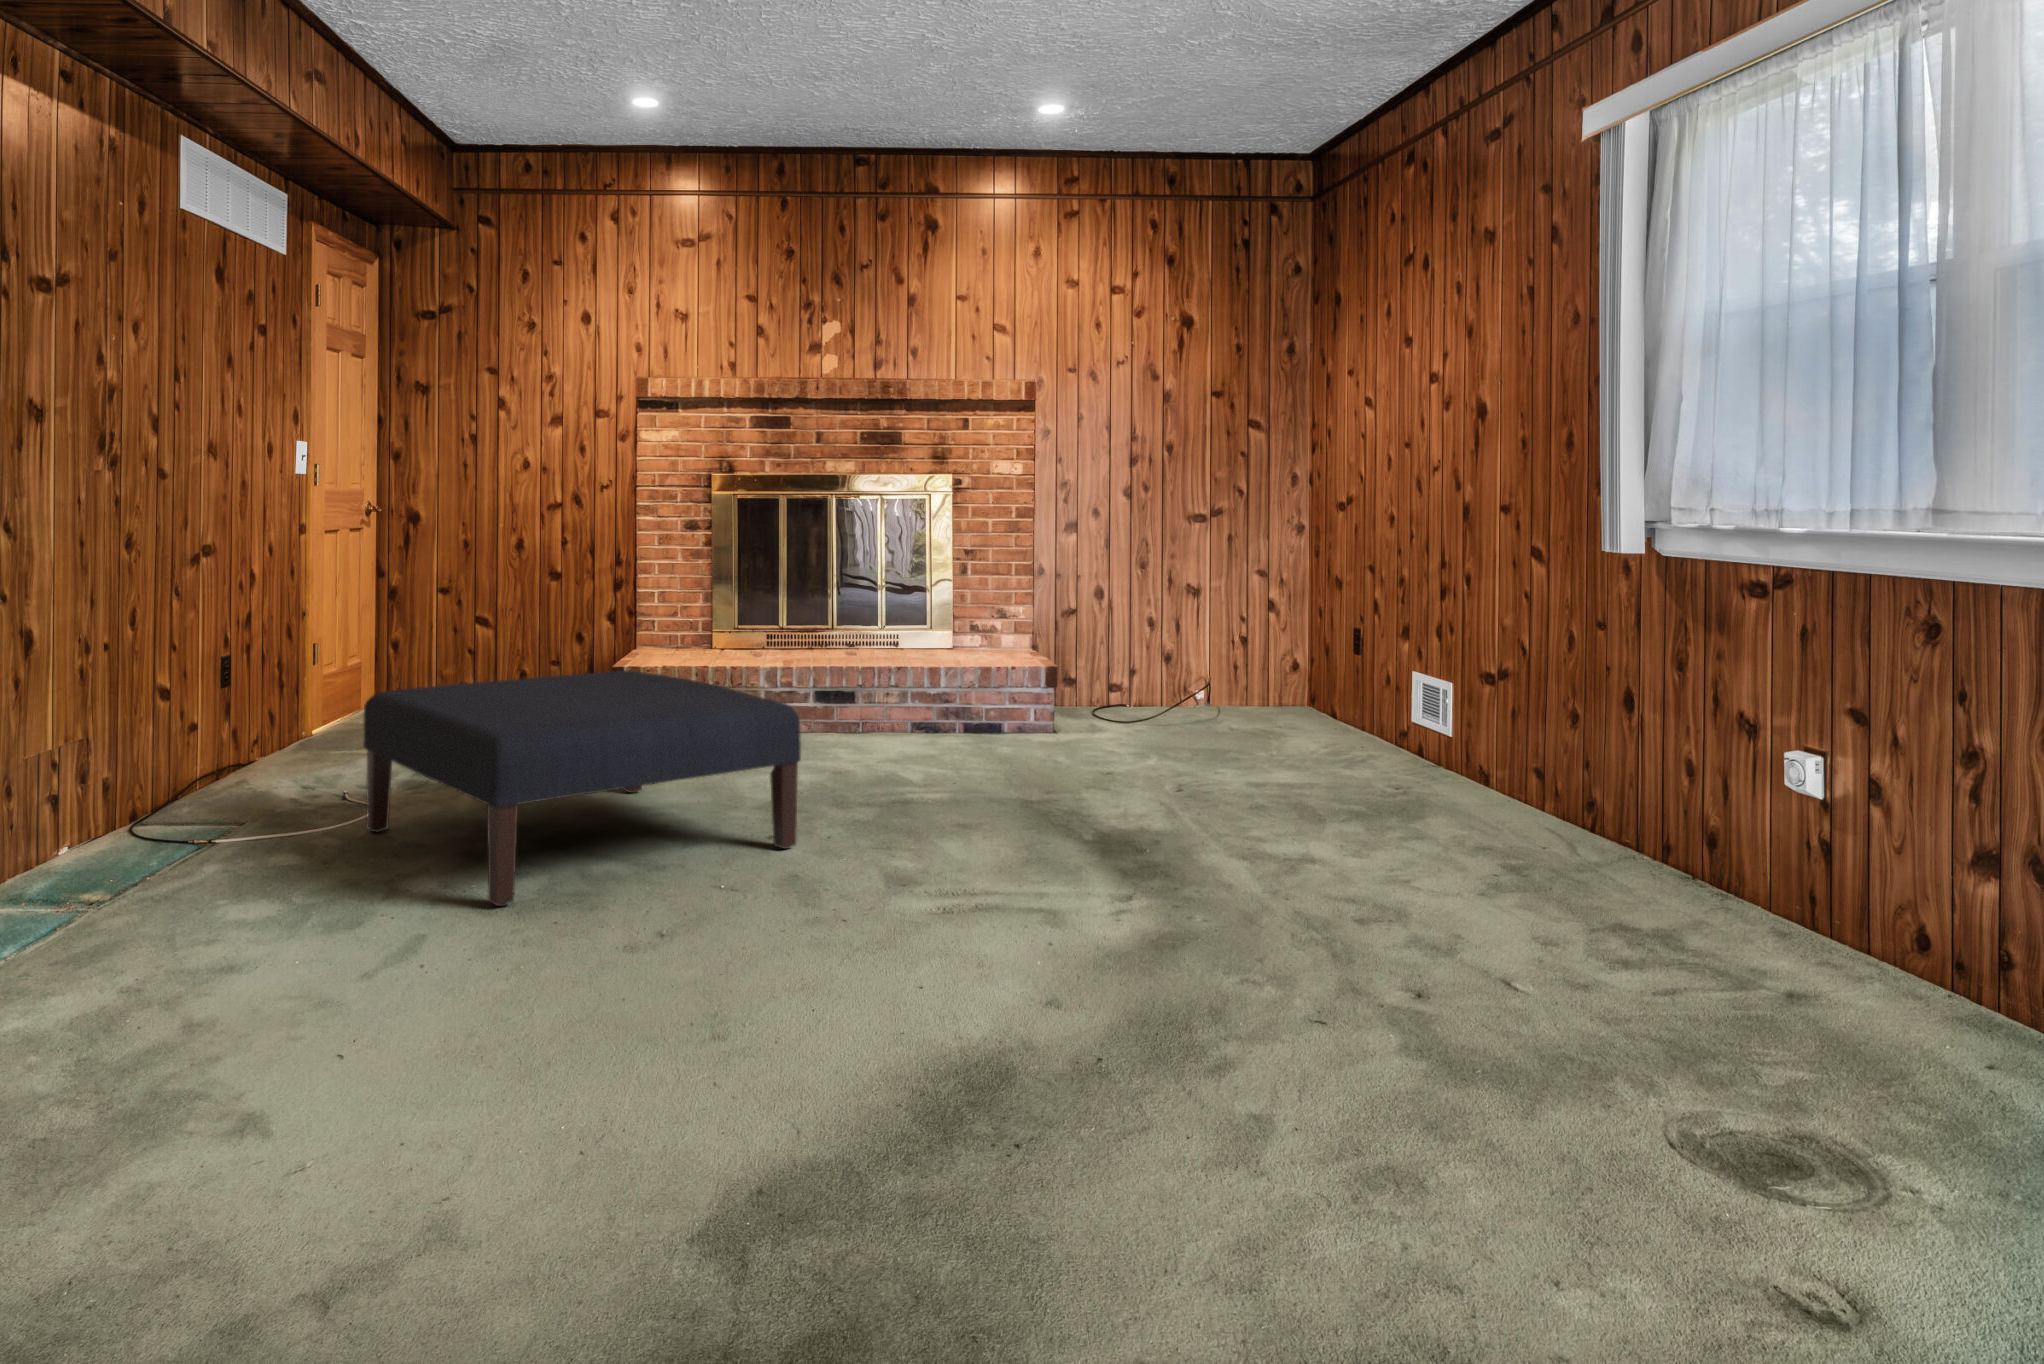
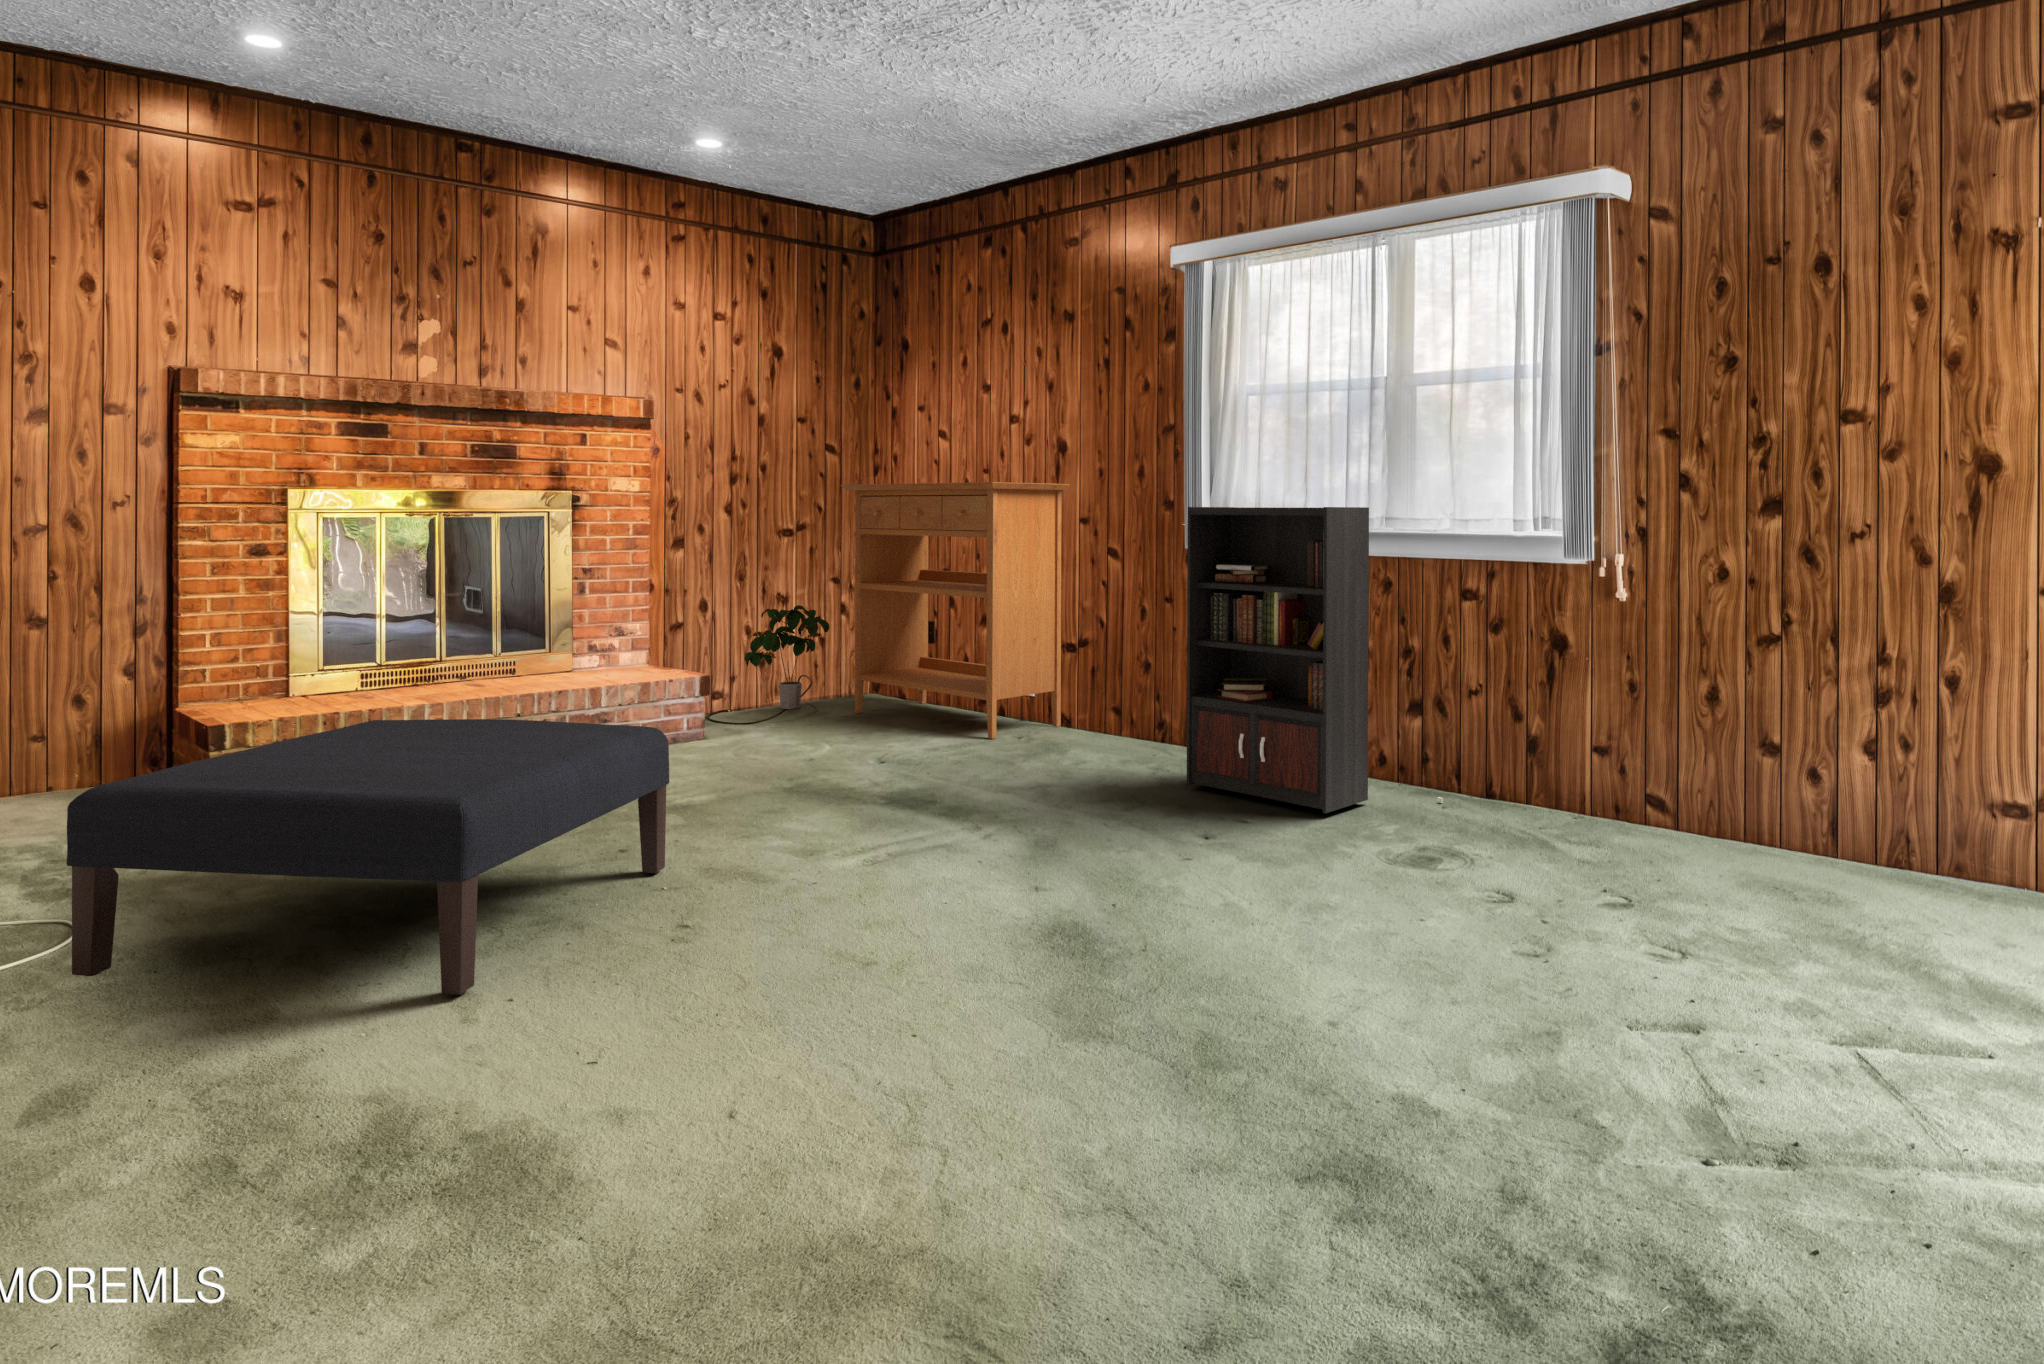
console table: none [1228,459,1484,786] -> present [840,482,1070,739]
bookcase: none [1506,485,1961,1017] -> present [1187,507,1443,813]
potted plant: none [1128,604,1235,720] -> present [744,605,829,709]

